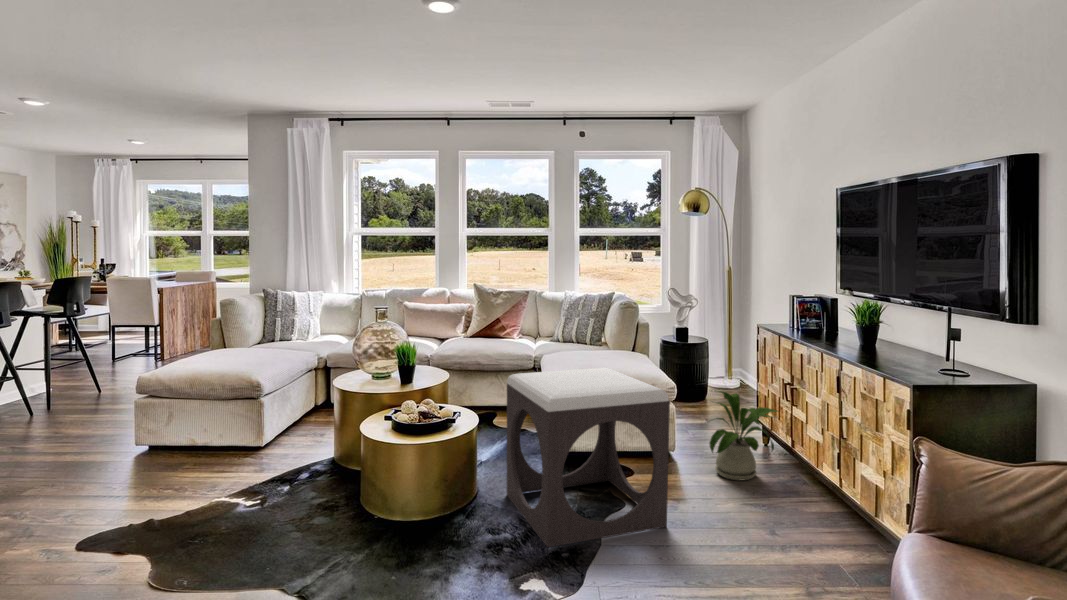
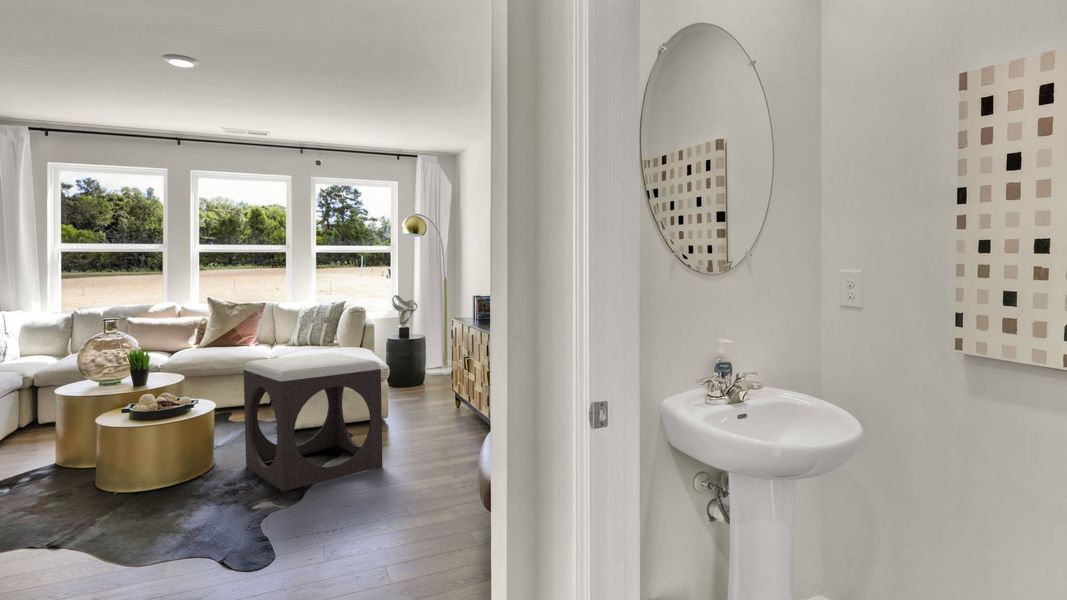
house plant: present [709,391,778,480] -> none [416,366,473,434]

